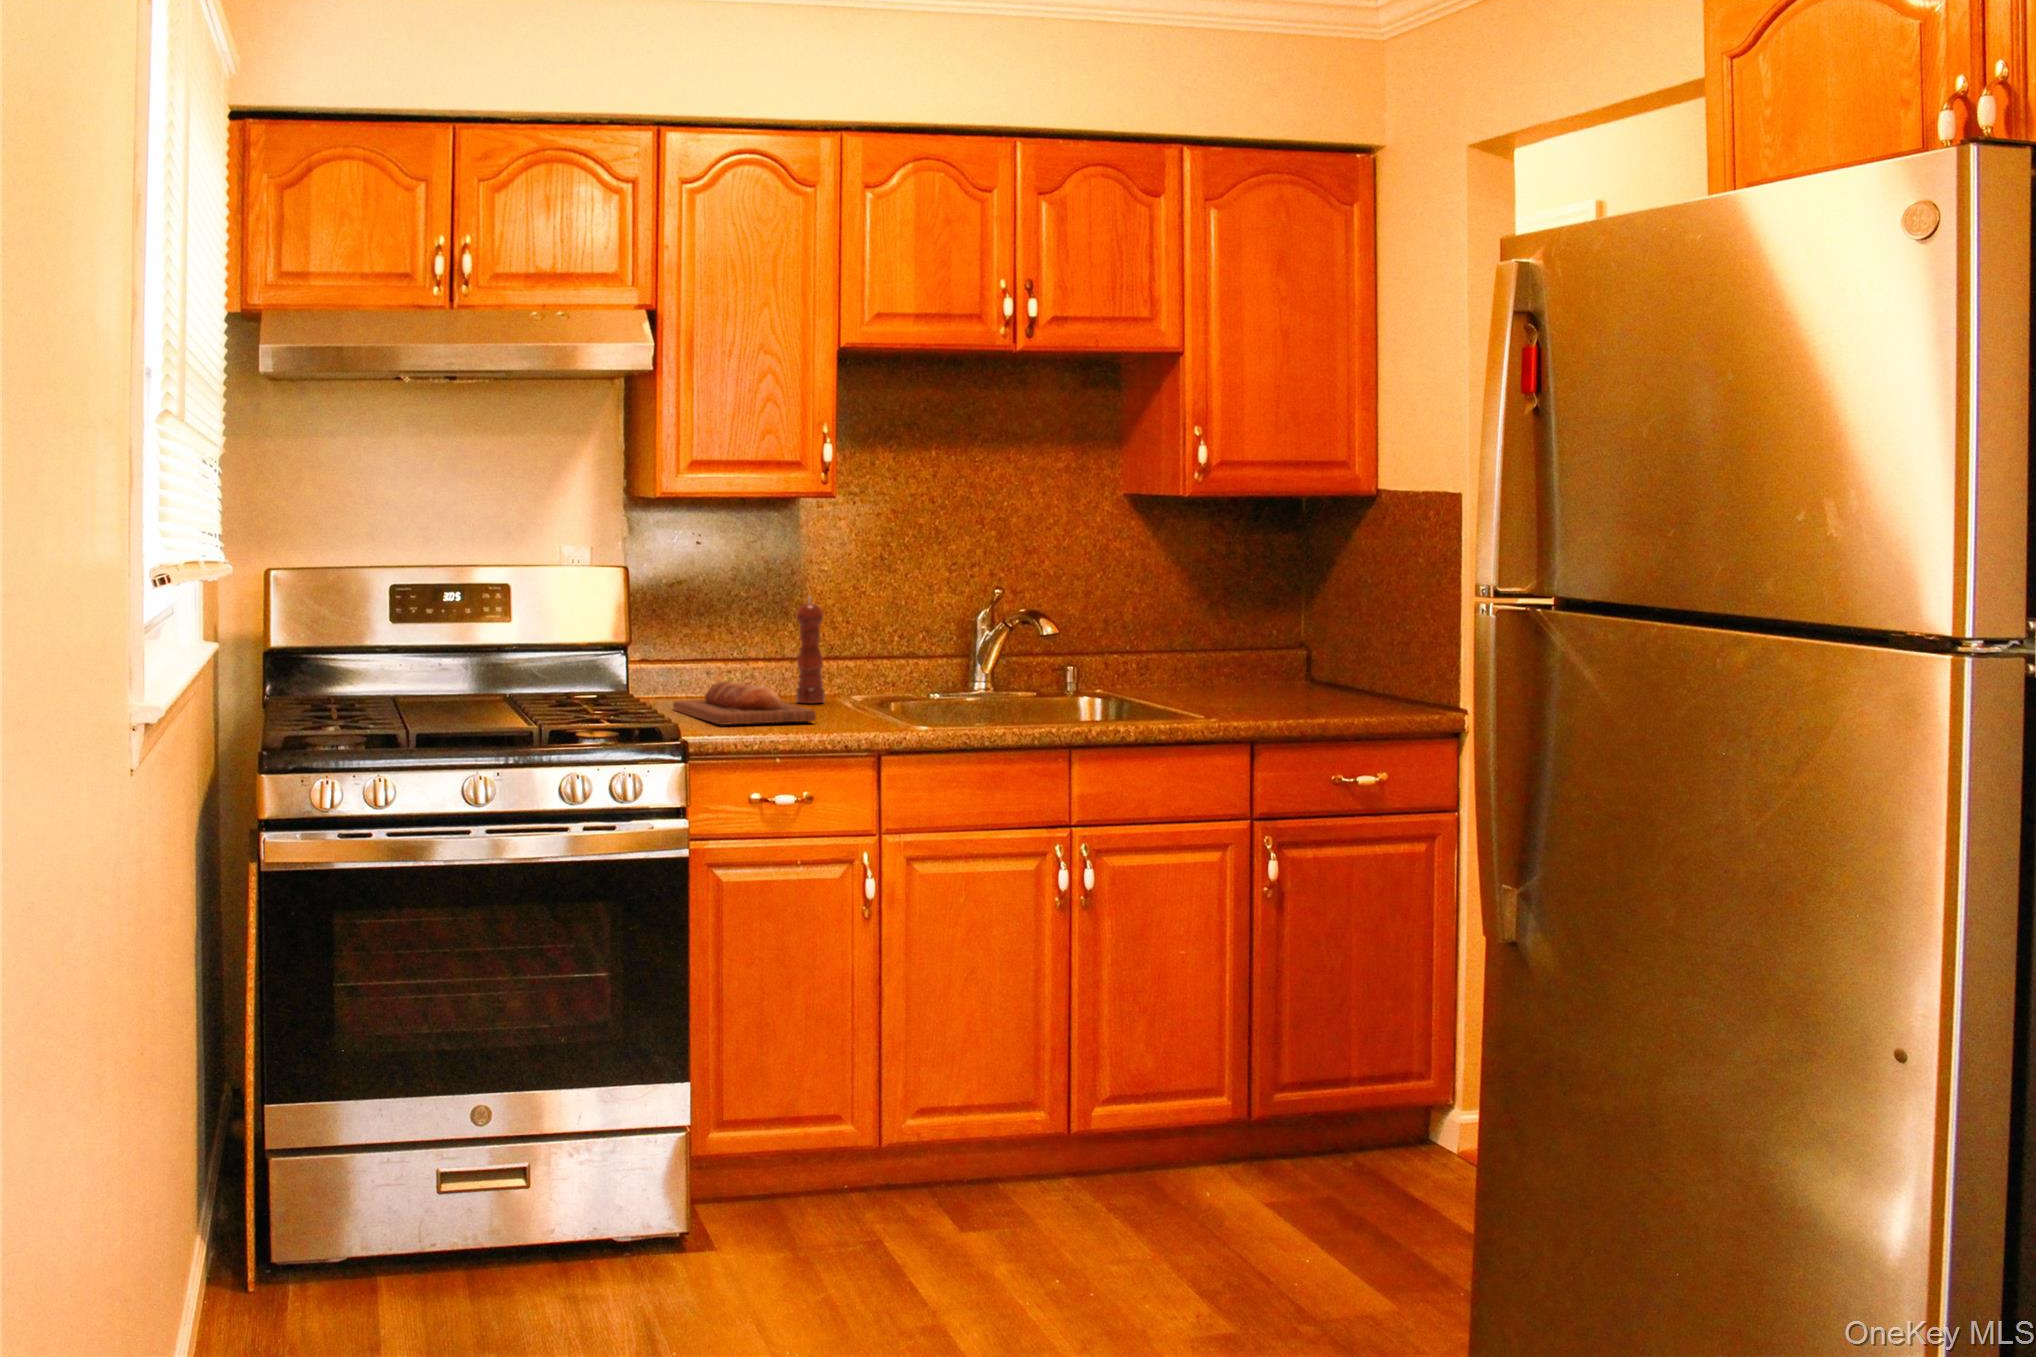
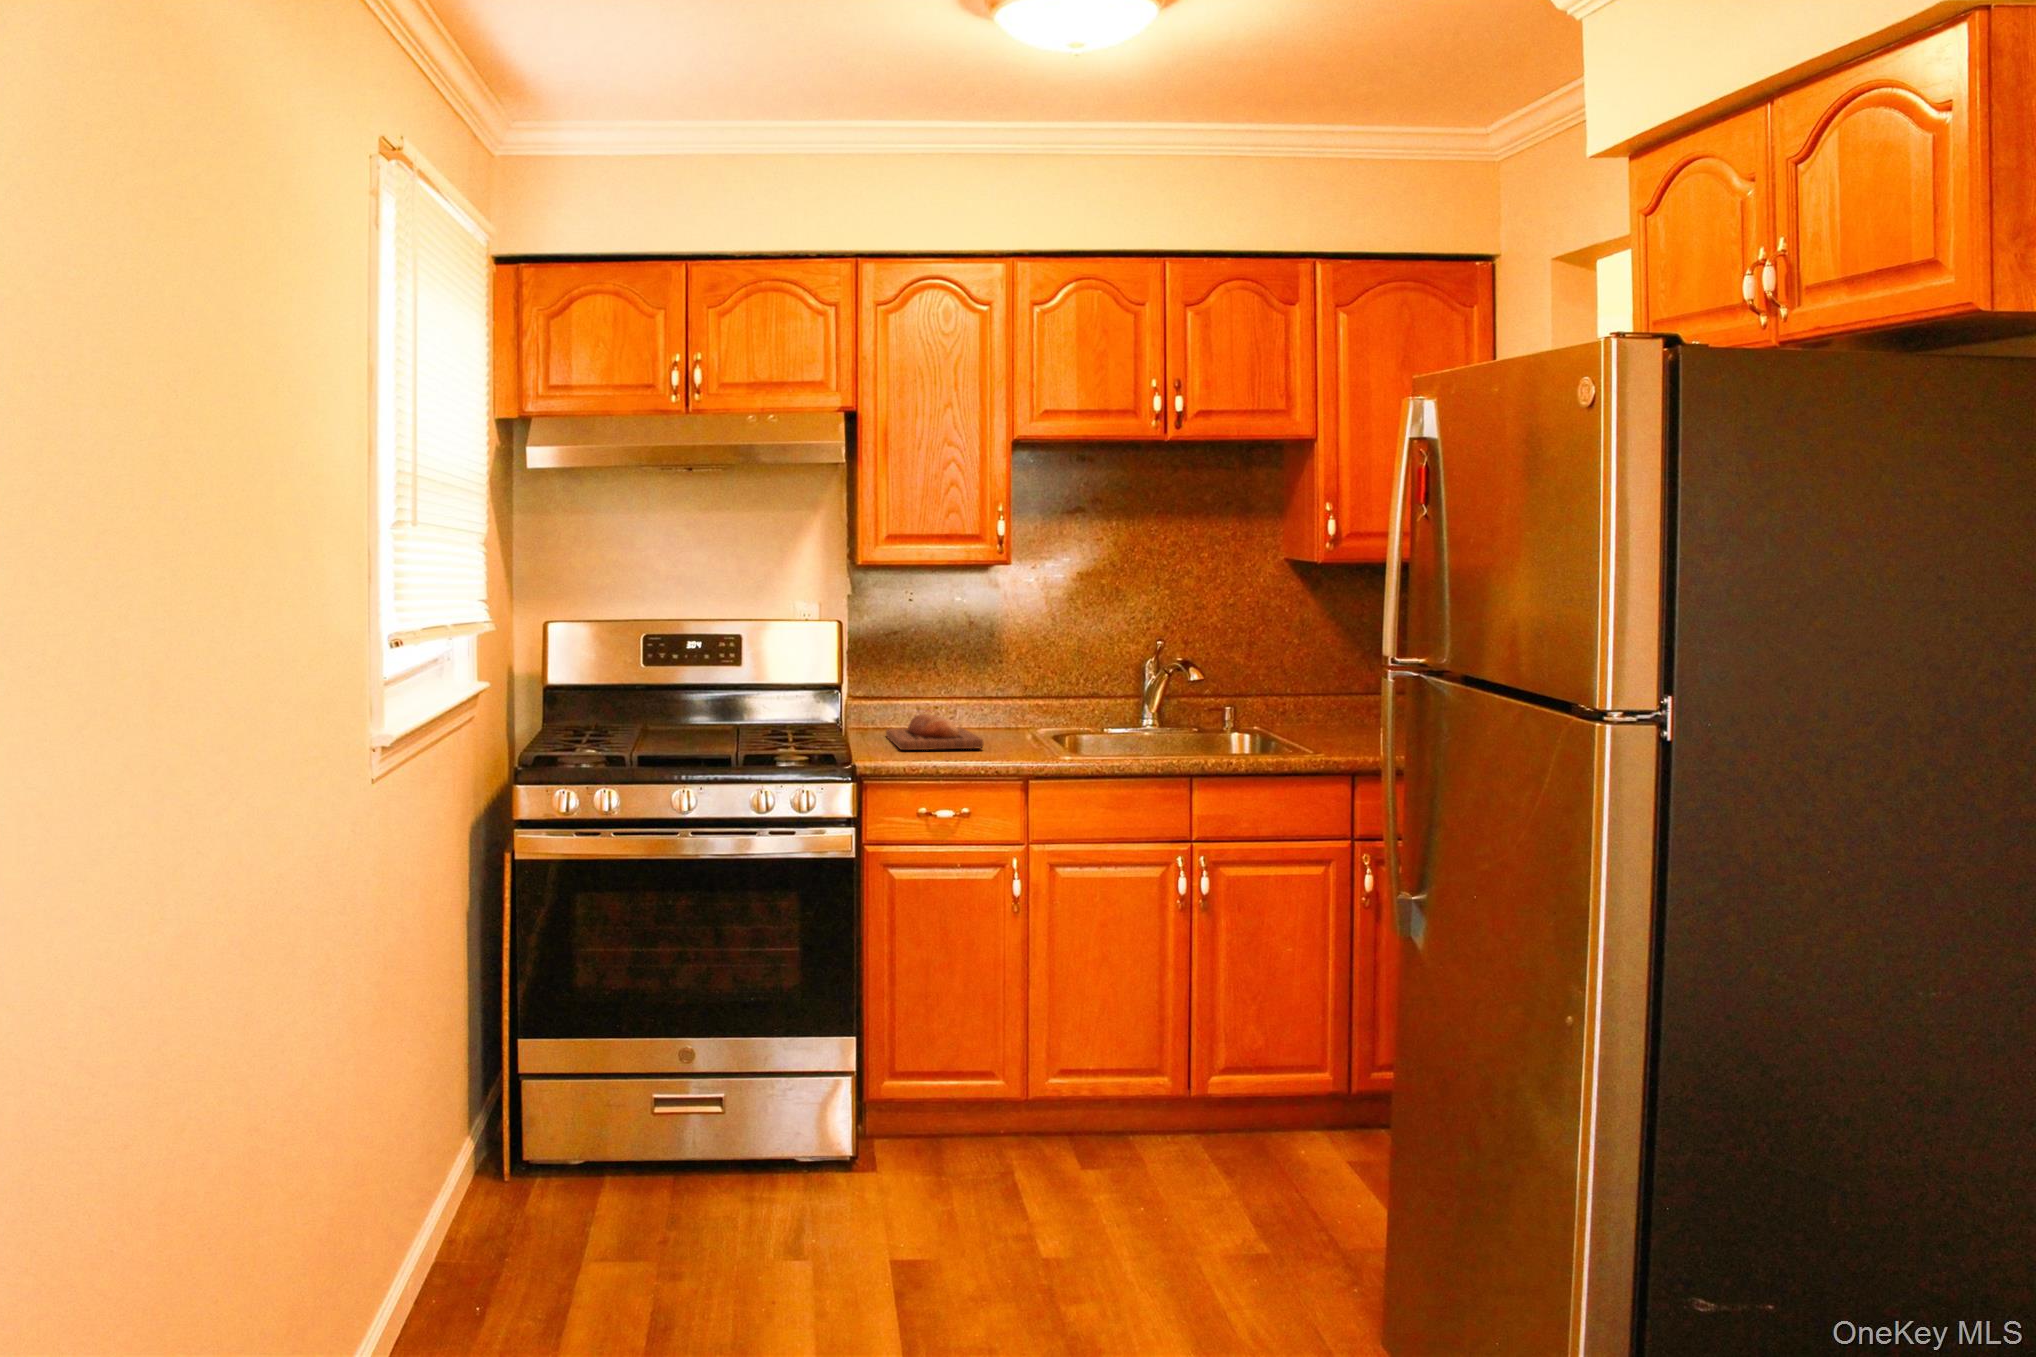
pepper mill: present [796,596,825,703] -> none [993,645,1016,733]

